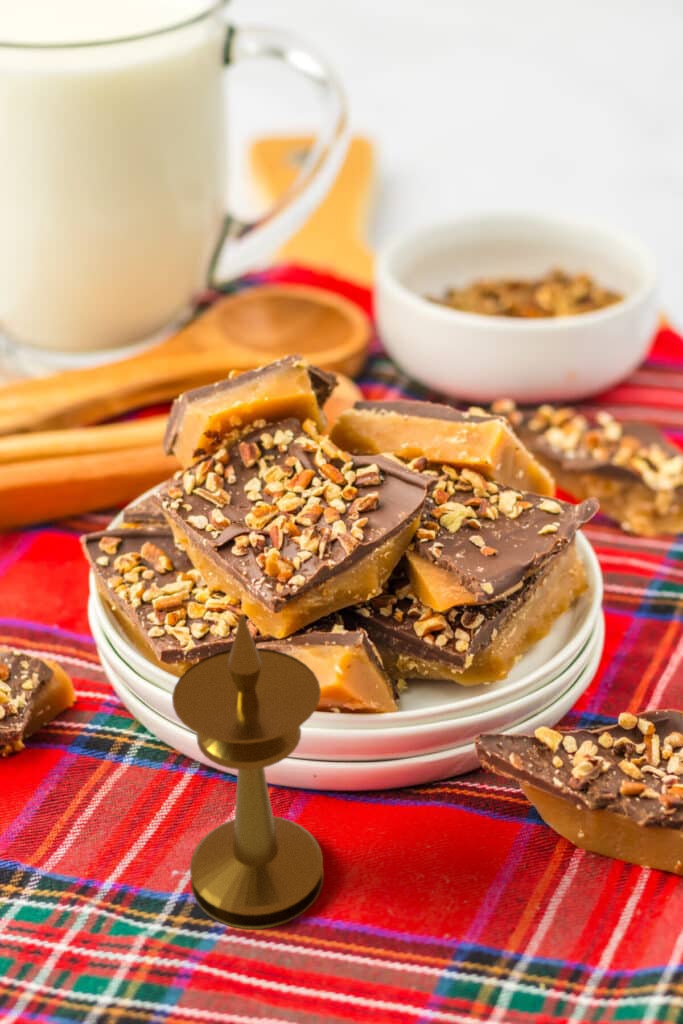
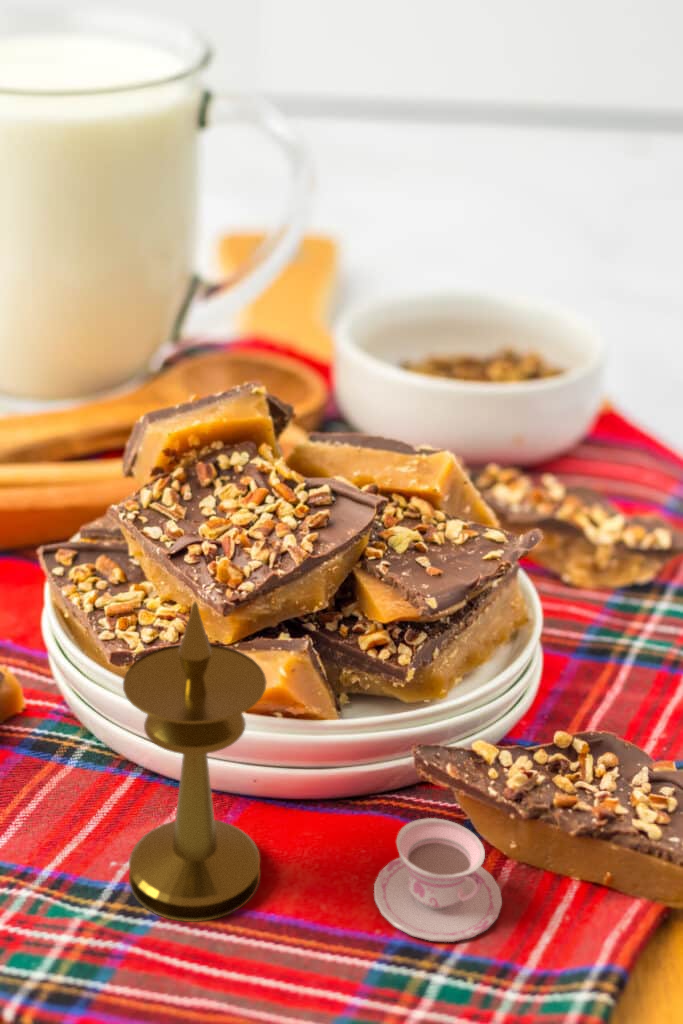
teacup: none [440,813,573,943] -> present [374,818,502,942]

